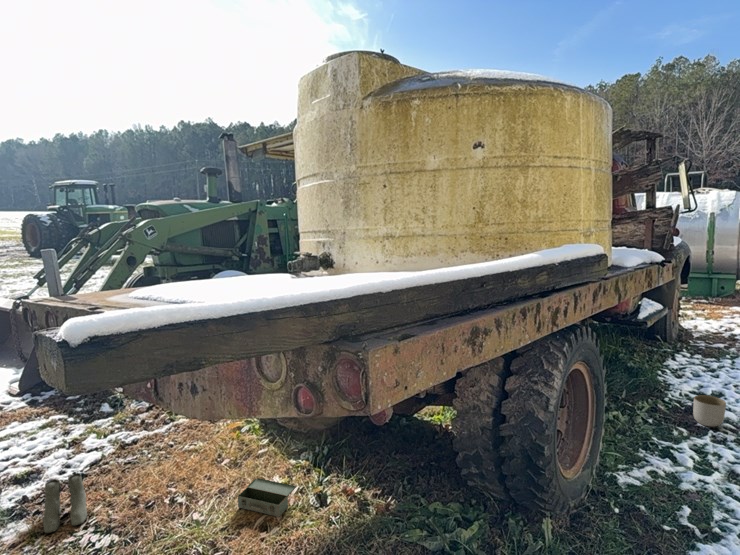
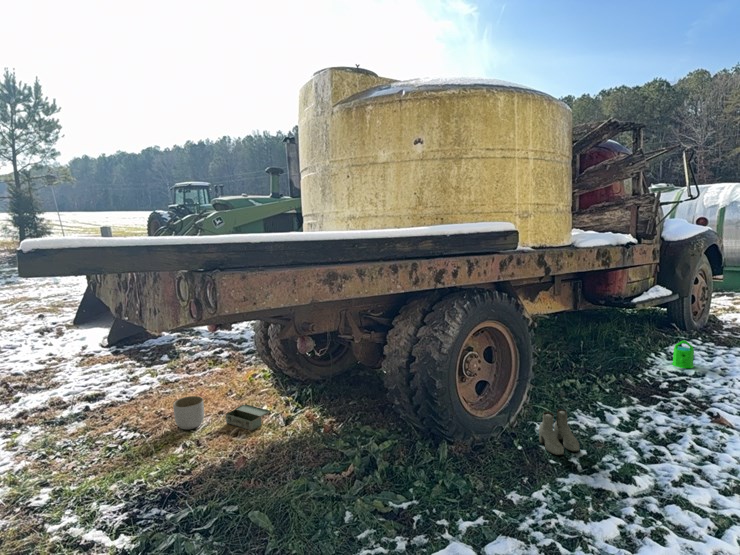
watering can: none [688,360,712,390] -> present [672,340,694,368]
planter: present [693,395,726,427] -> present [173,396,204,430]
boots: present [43,474,87,533] -> present [539,409,579,455]

